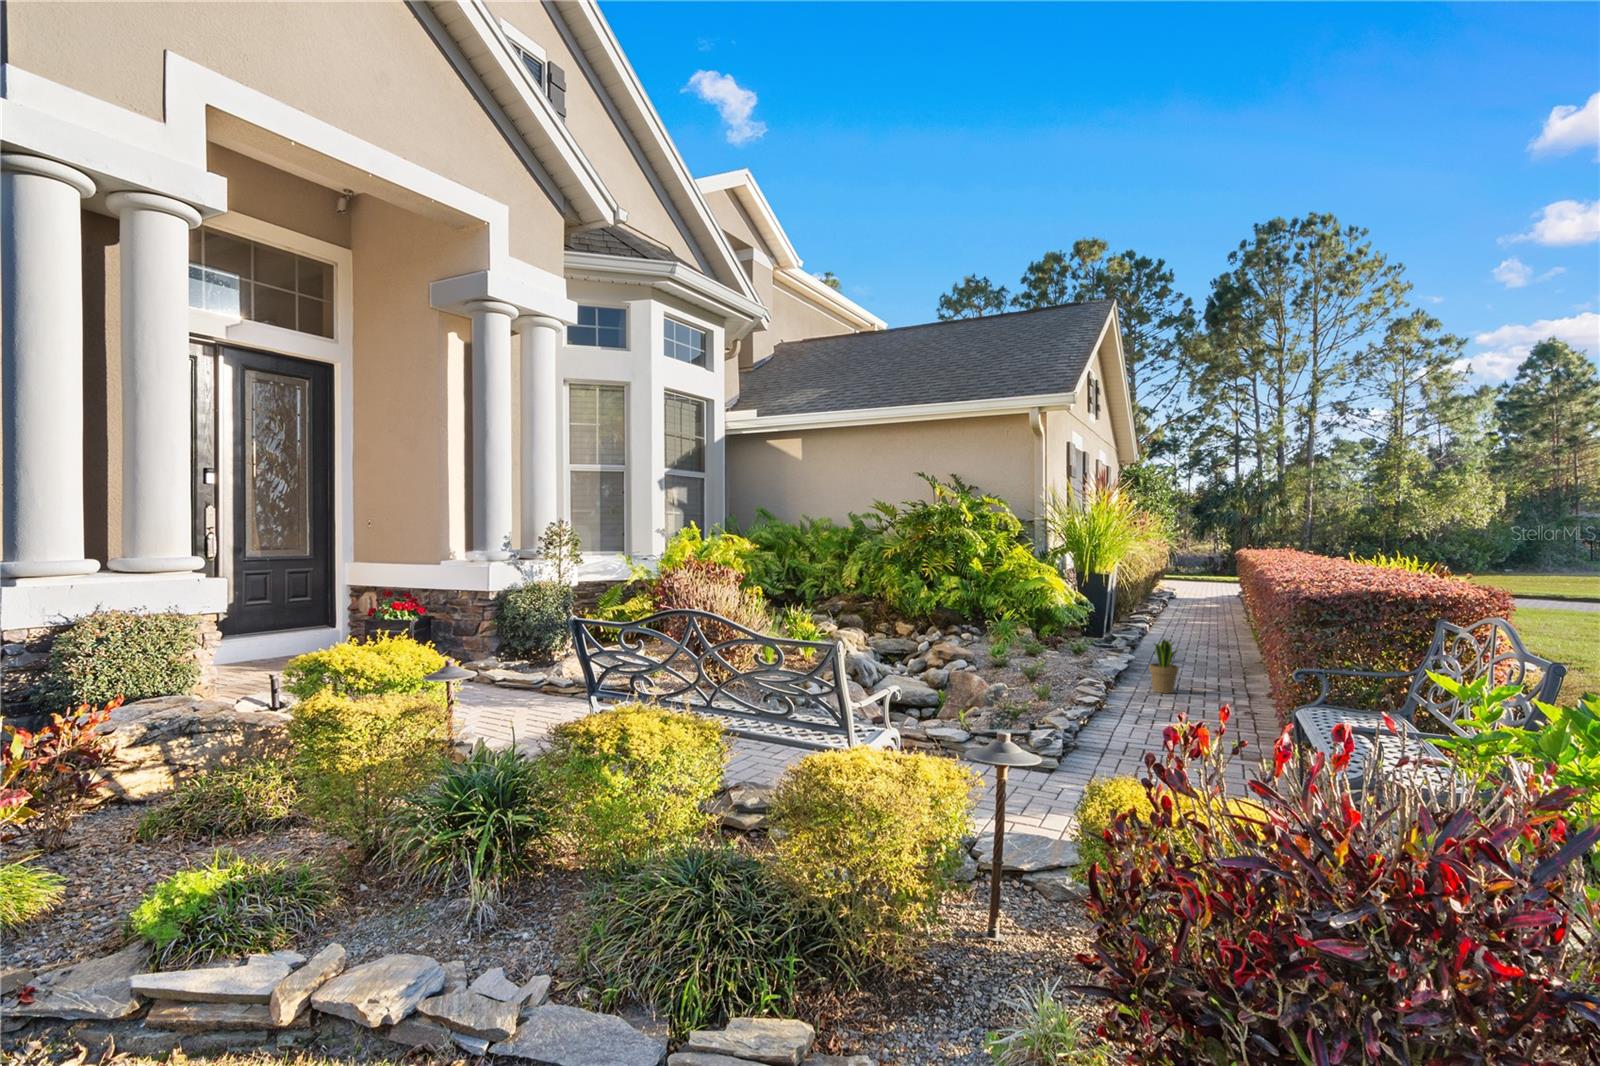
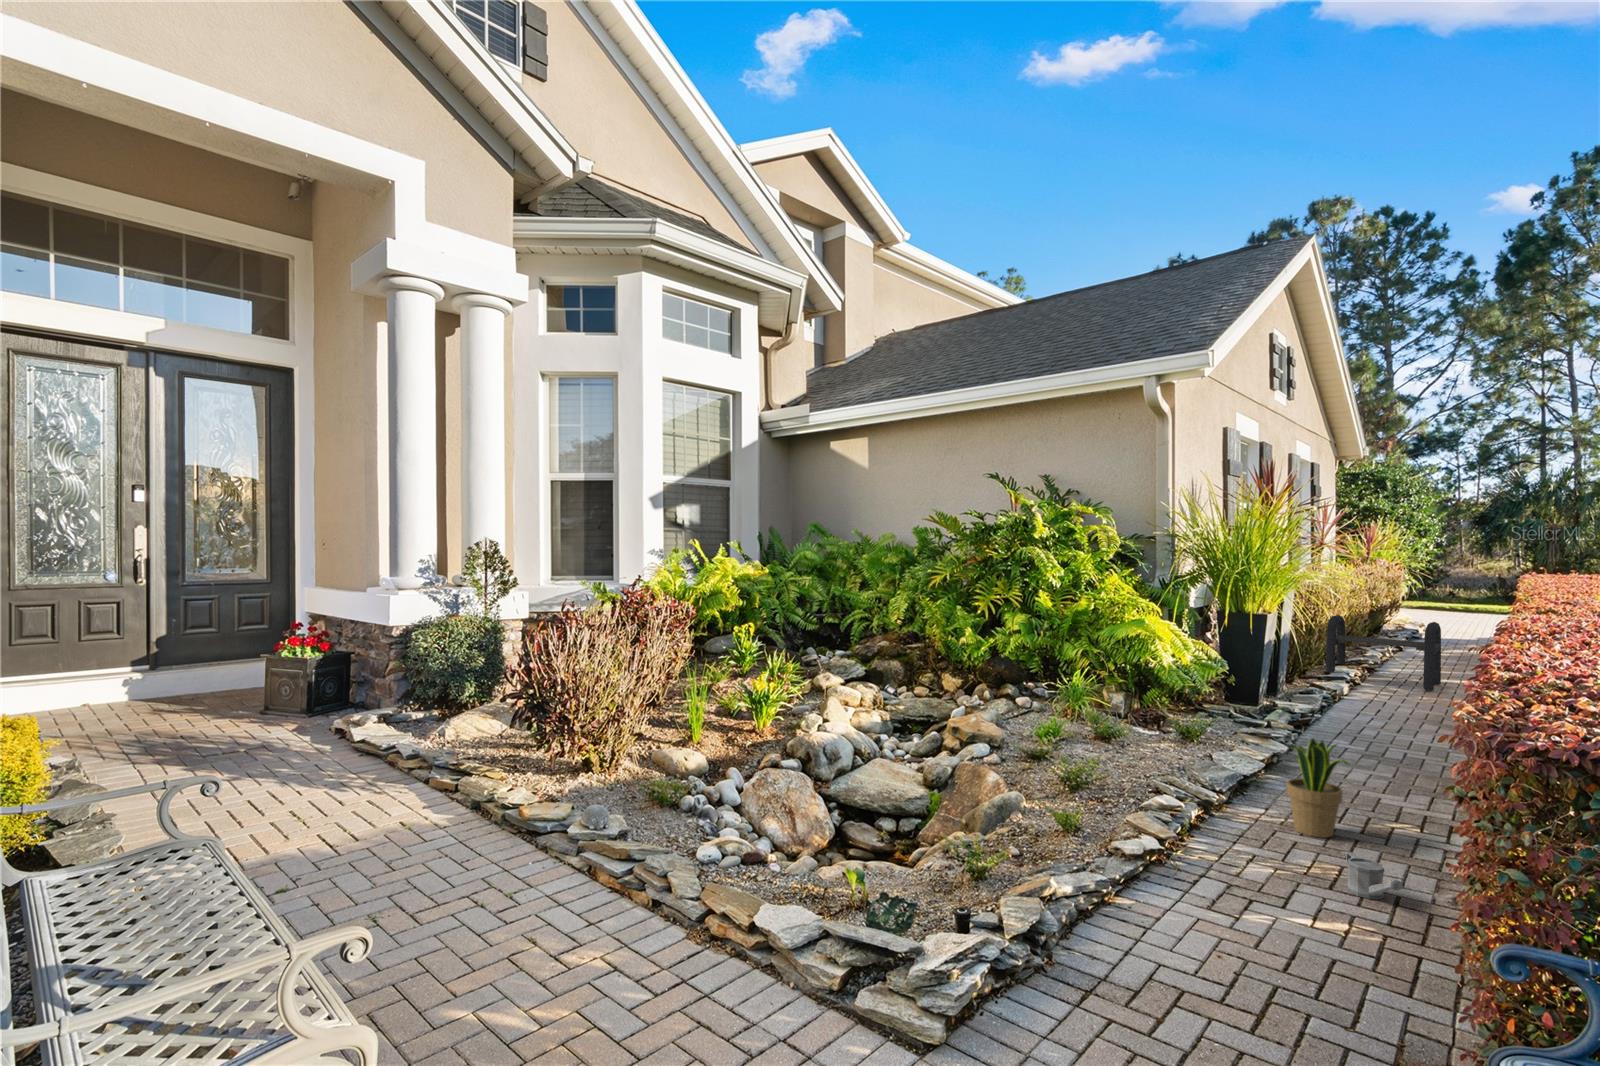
bench: none [1128,575,1196,624] -> present [1326,615,1441,691]
watering can: none [1188,693,1219,714] -> present [1346,852,1402,900]

